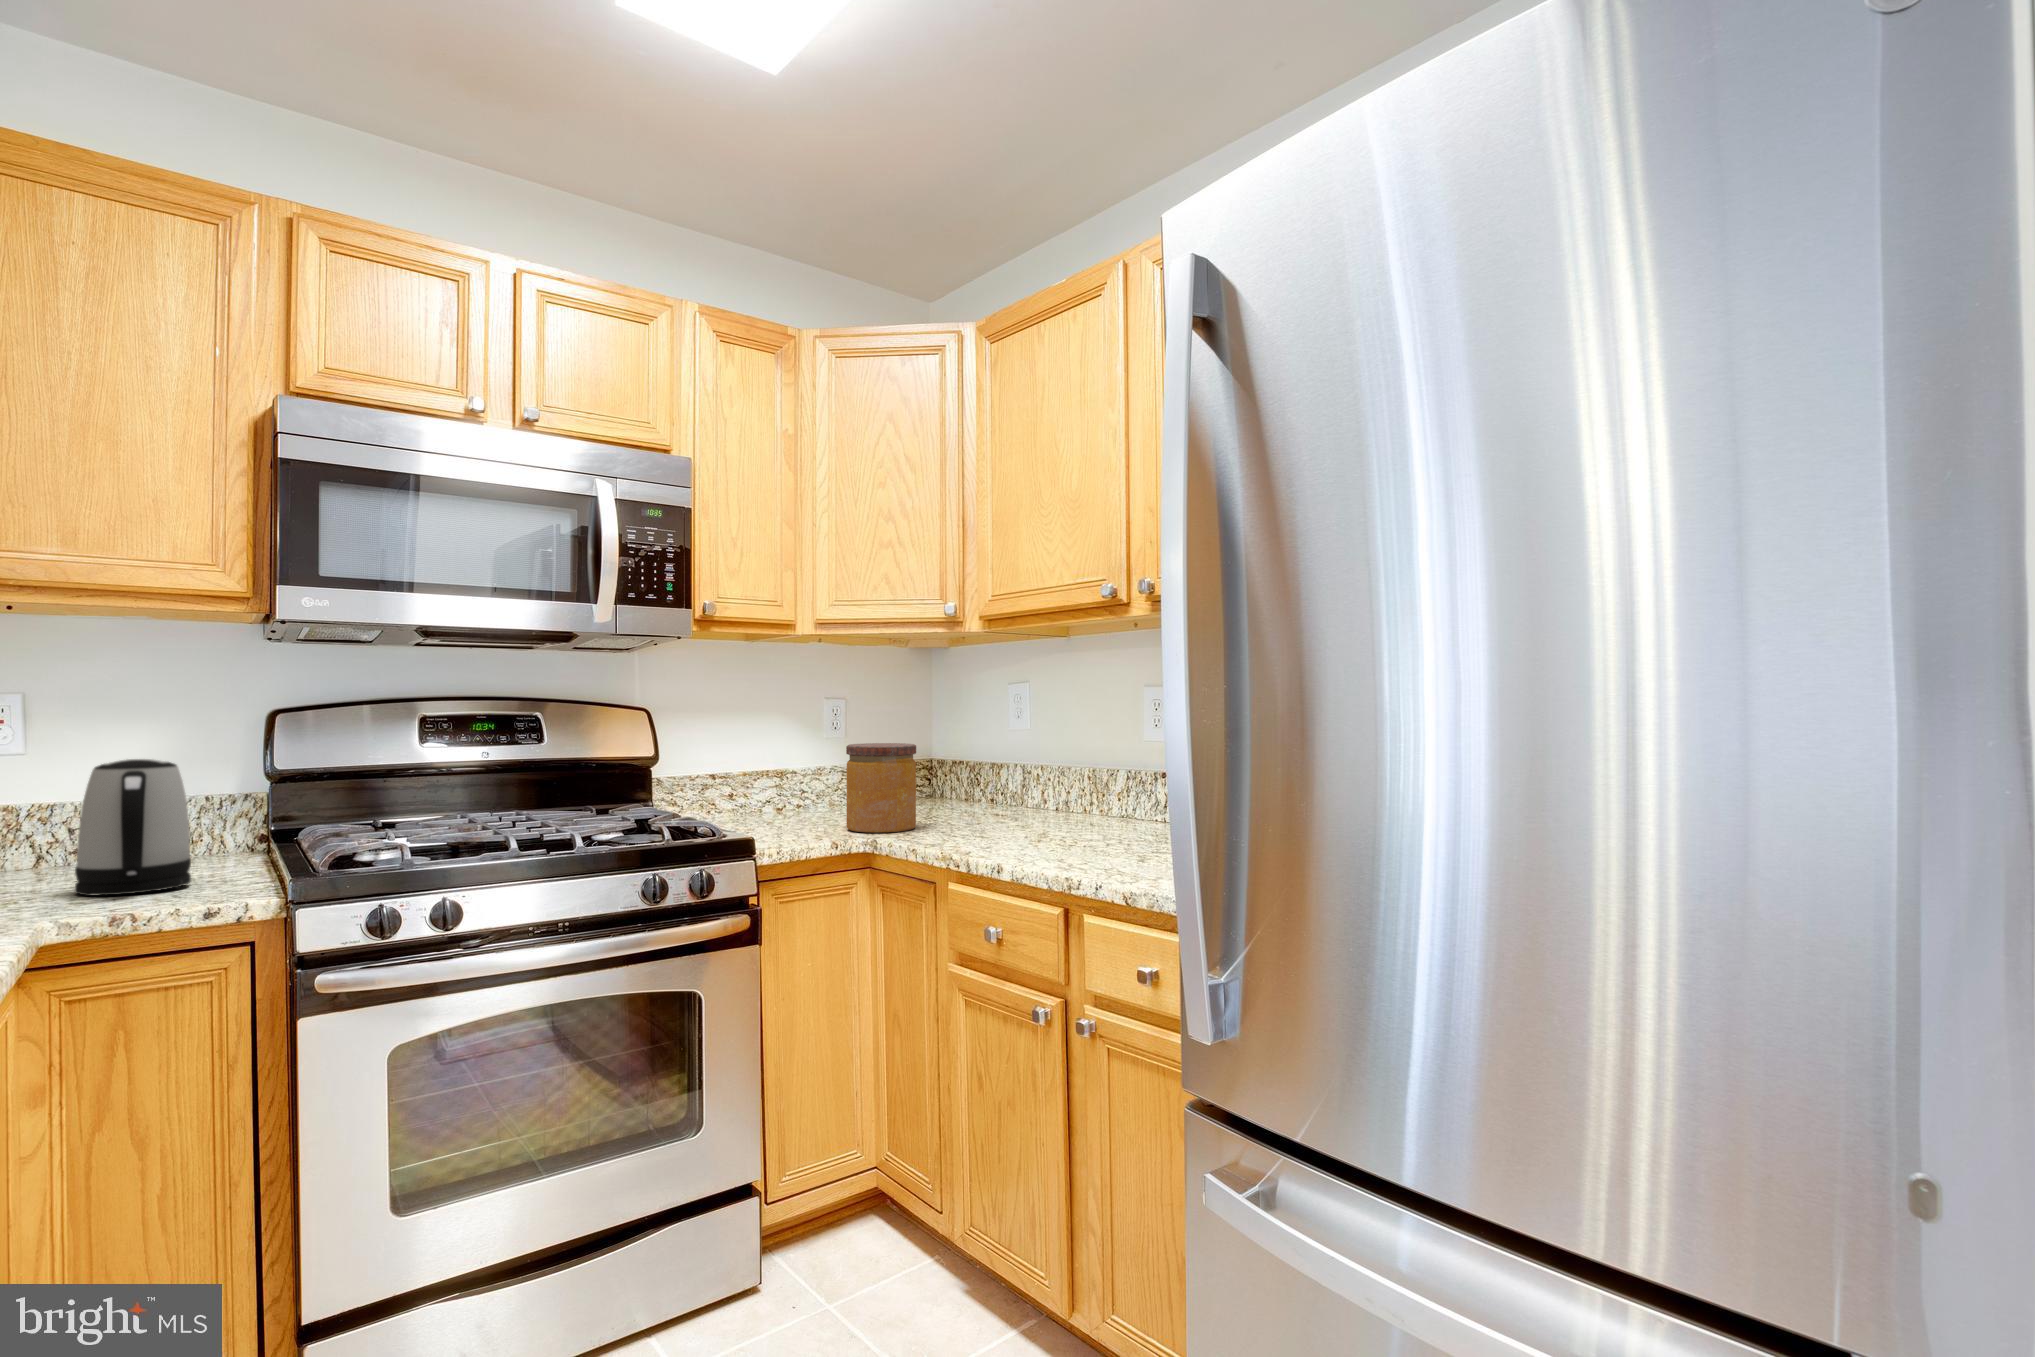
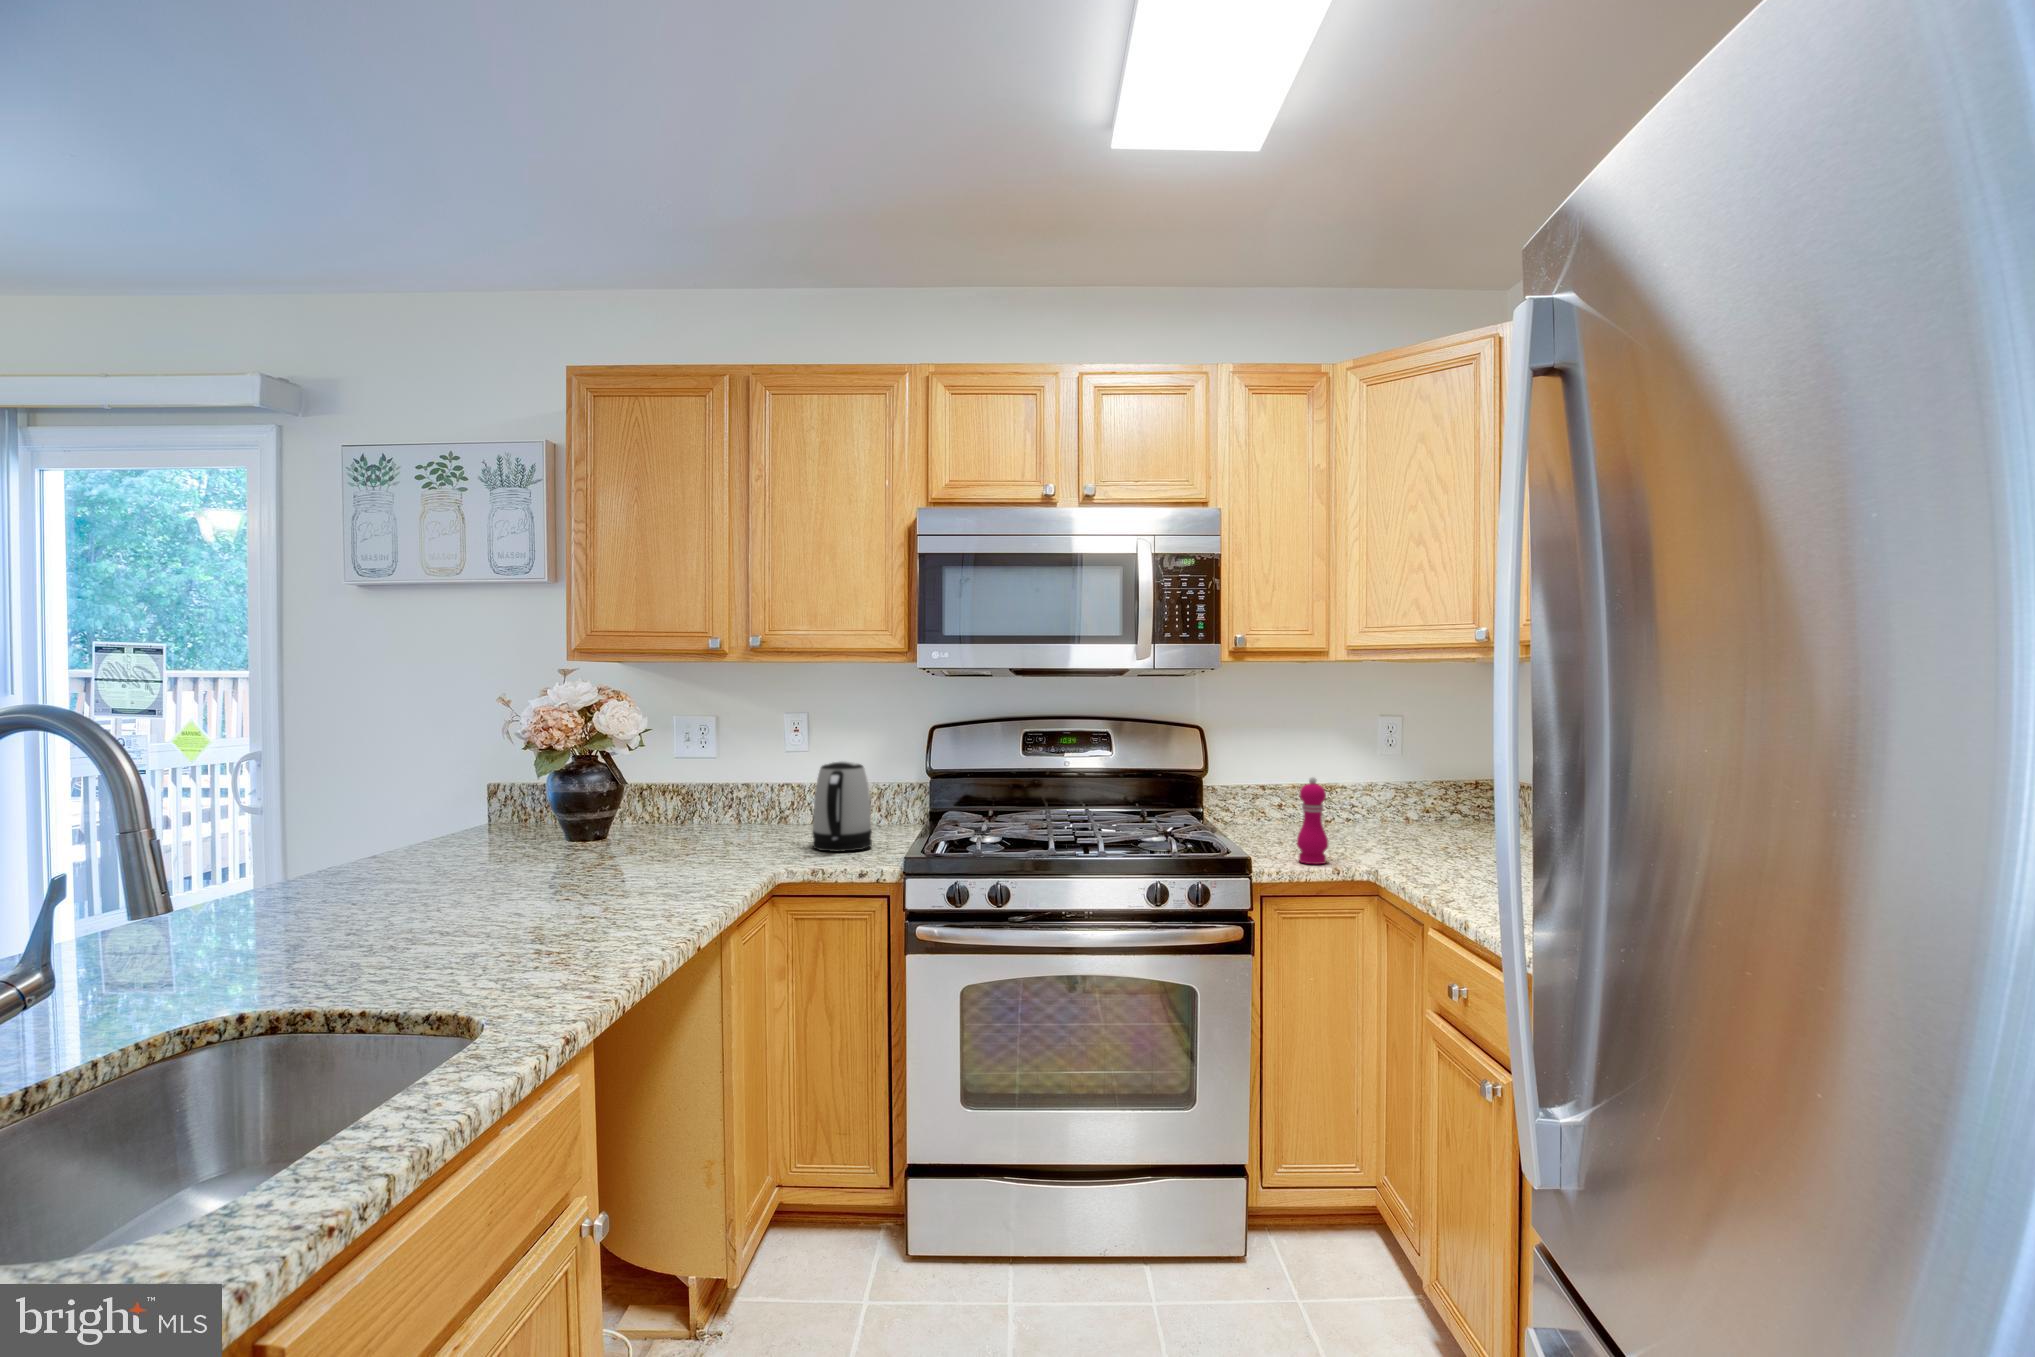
jar: present [846,743,916,833] -> none [1364,771,1439,864]
pepper mill: none [789,749,822,841] -> present [1297,777,1329,864]

